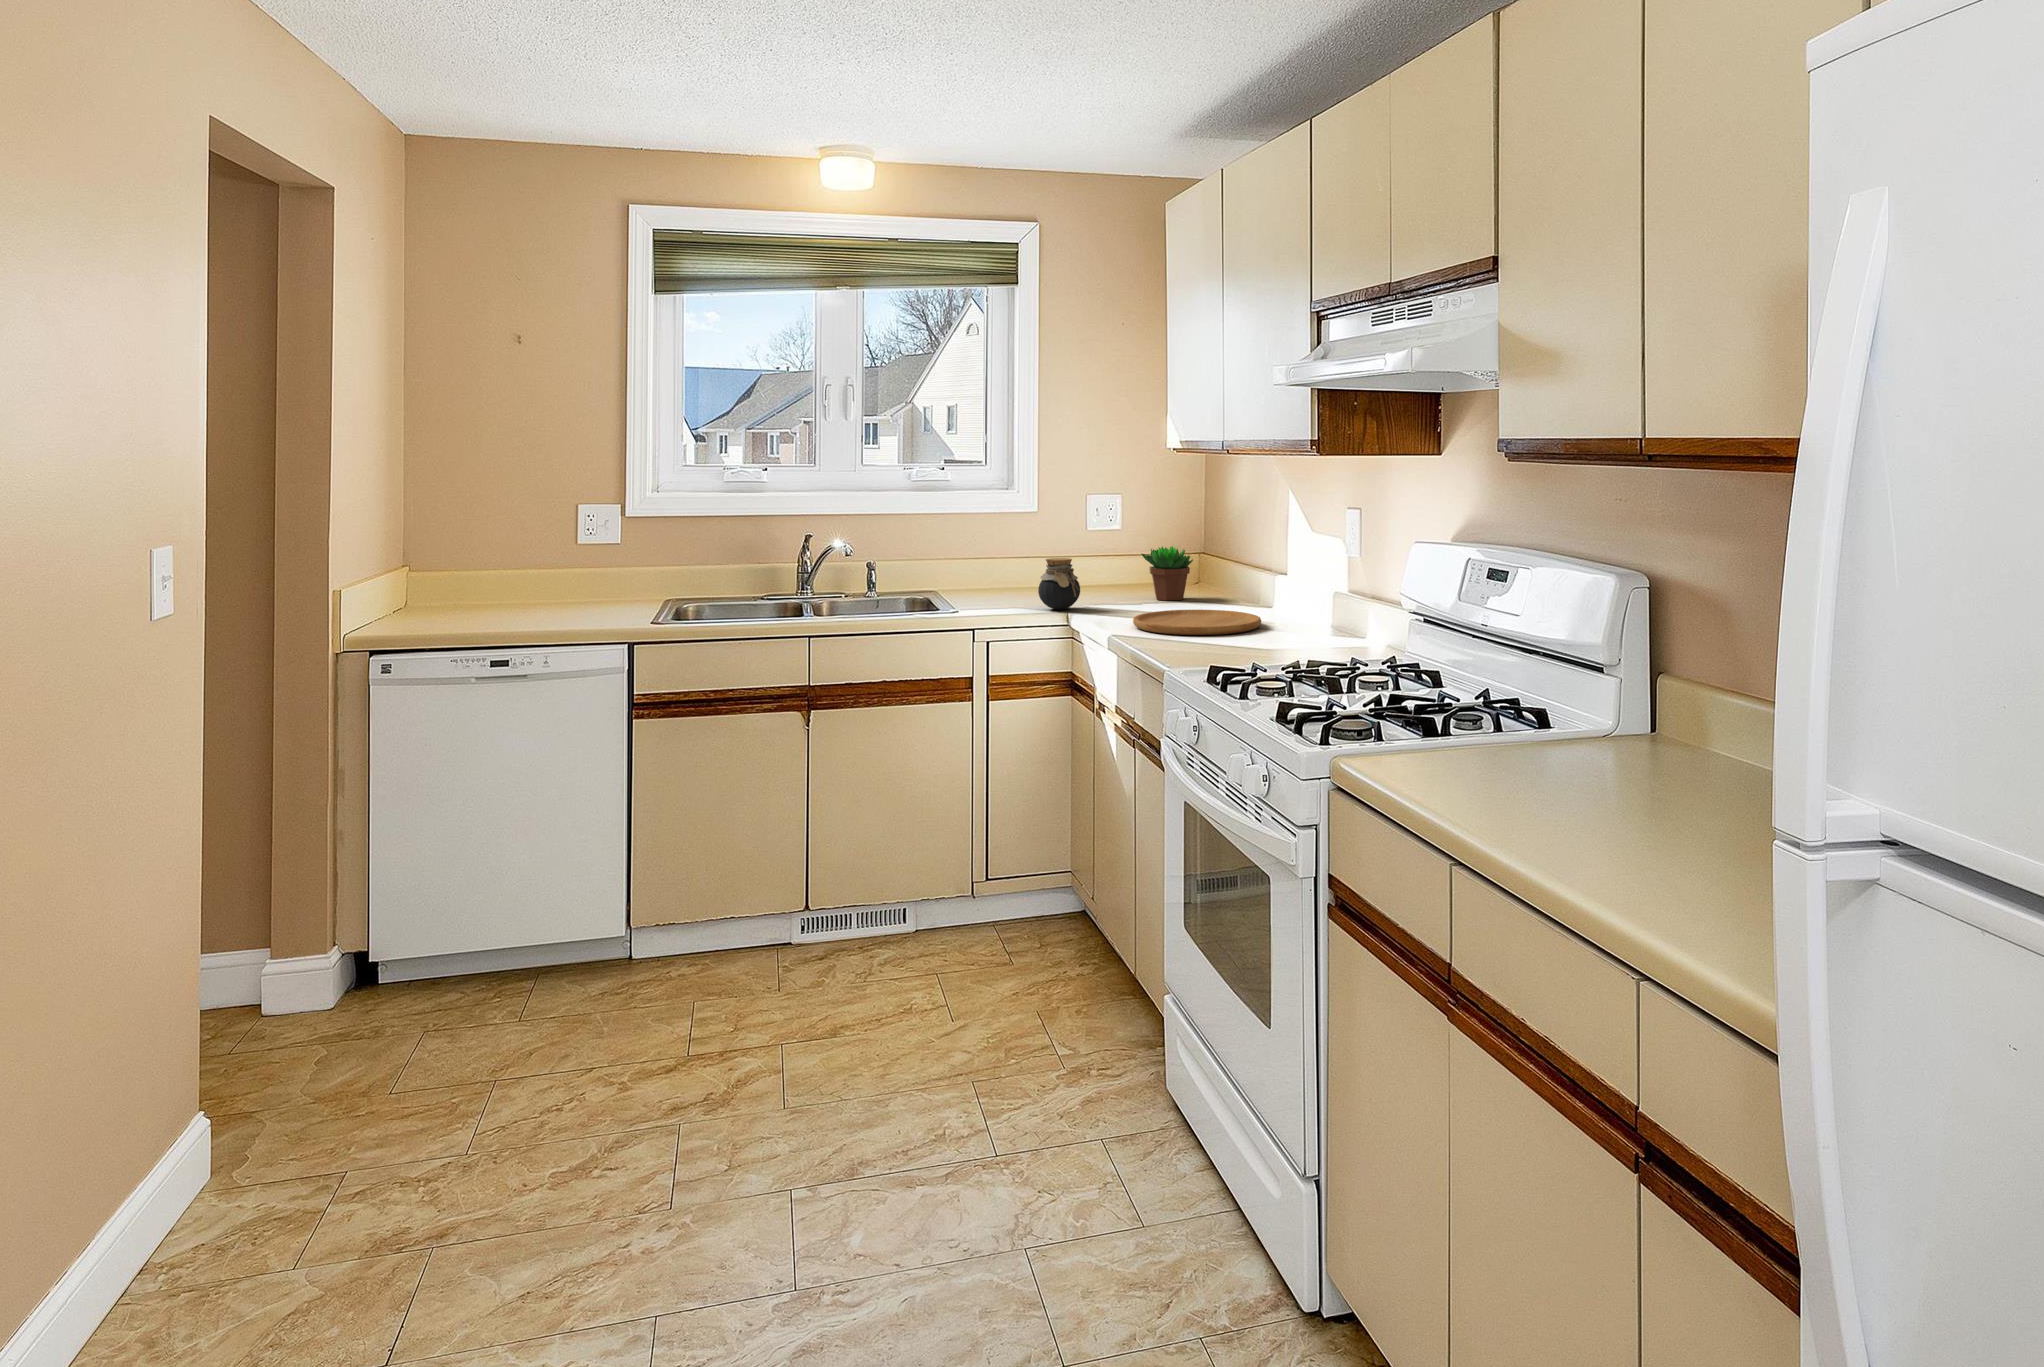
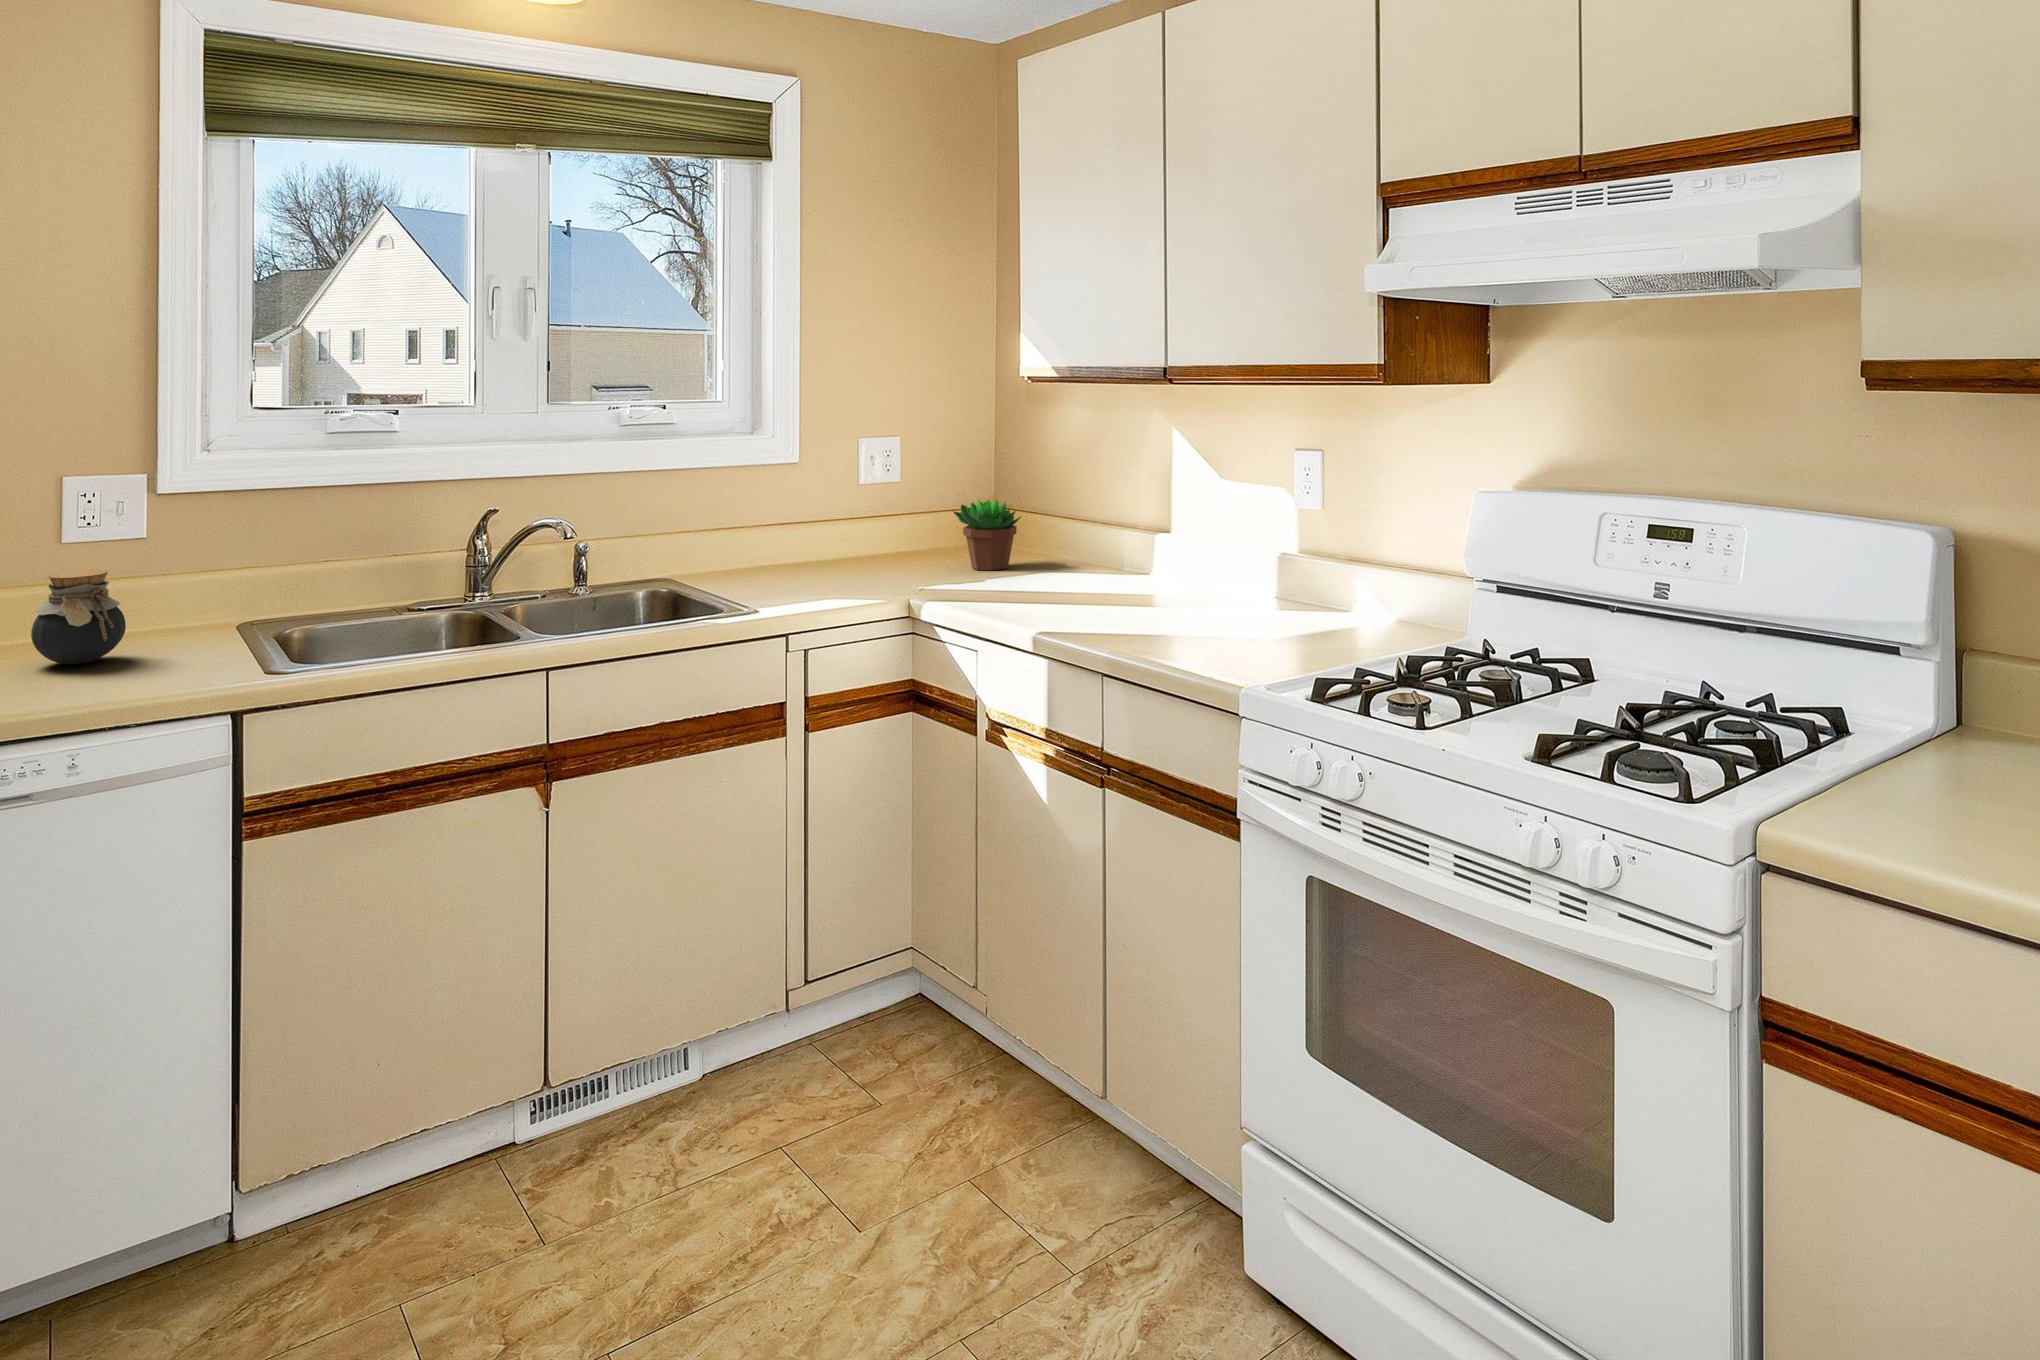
jar: present [1038,558,1080,609] -> present [31,570,126,664]
cutting board: present [1133,610,1261,635] -> none [1026,583,1194,623]

